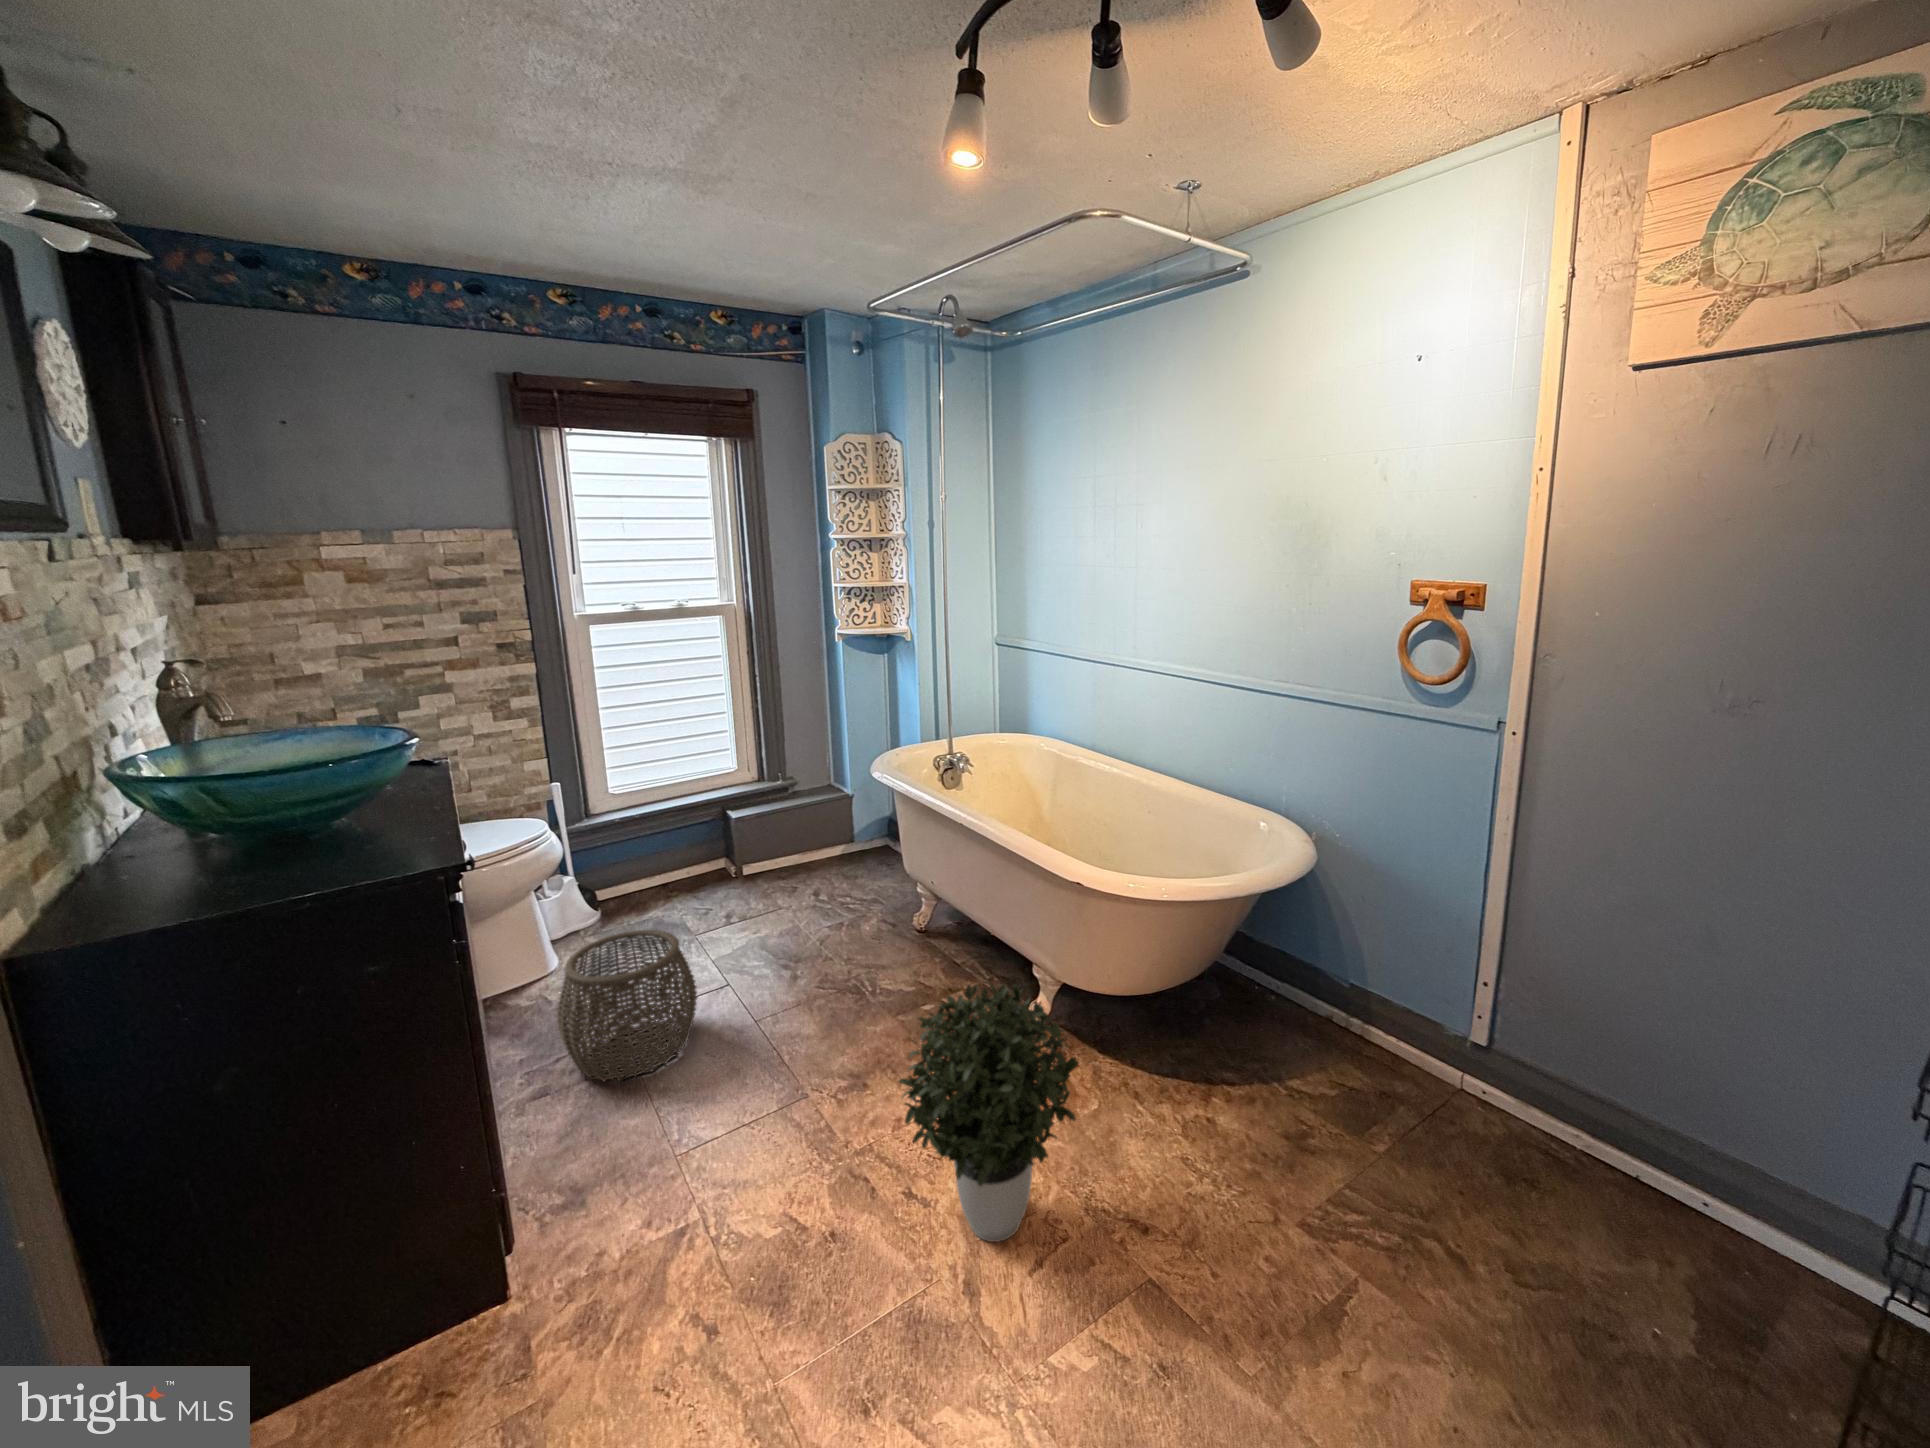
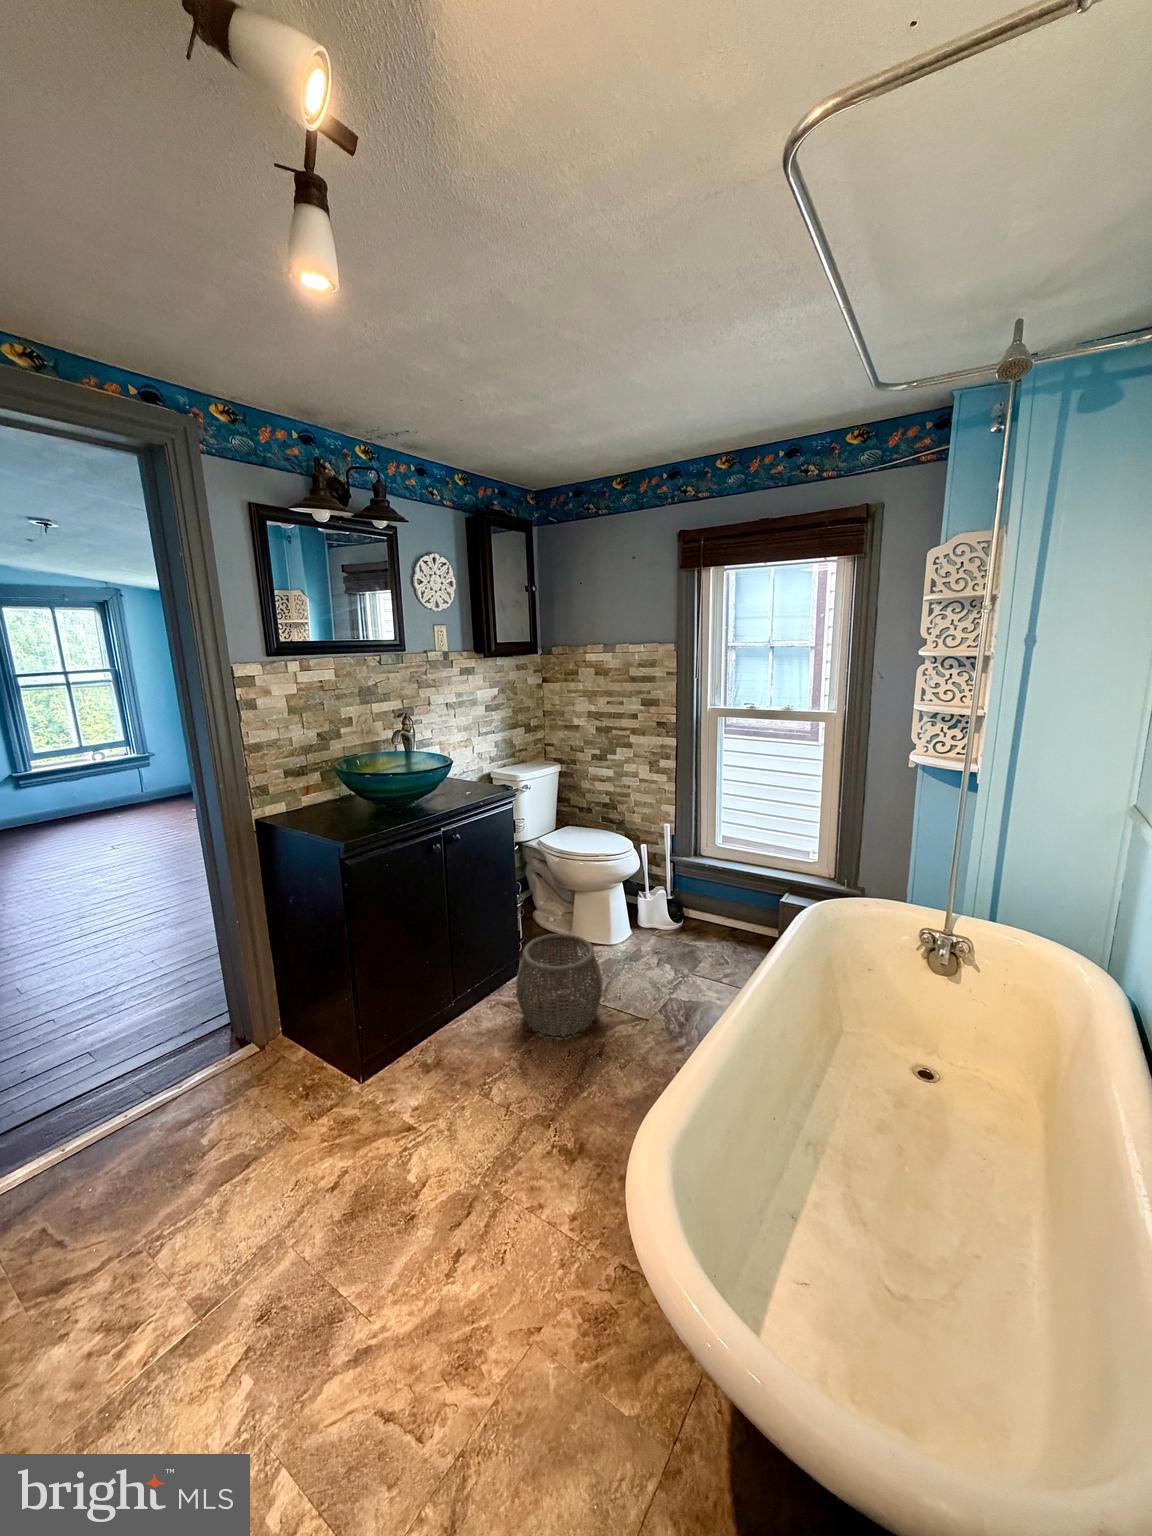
potted plant: present [899,984,1079,1242] -> none [327,1120,514,1378]

